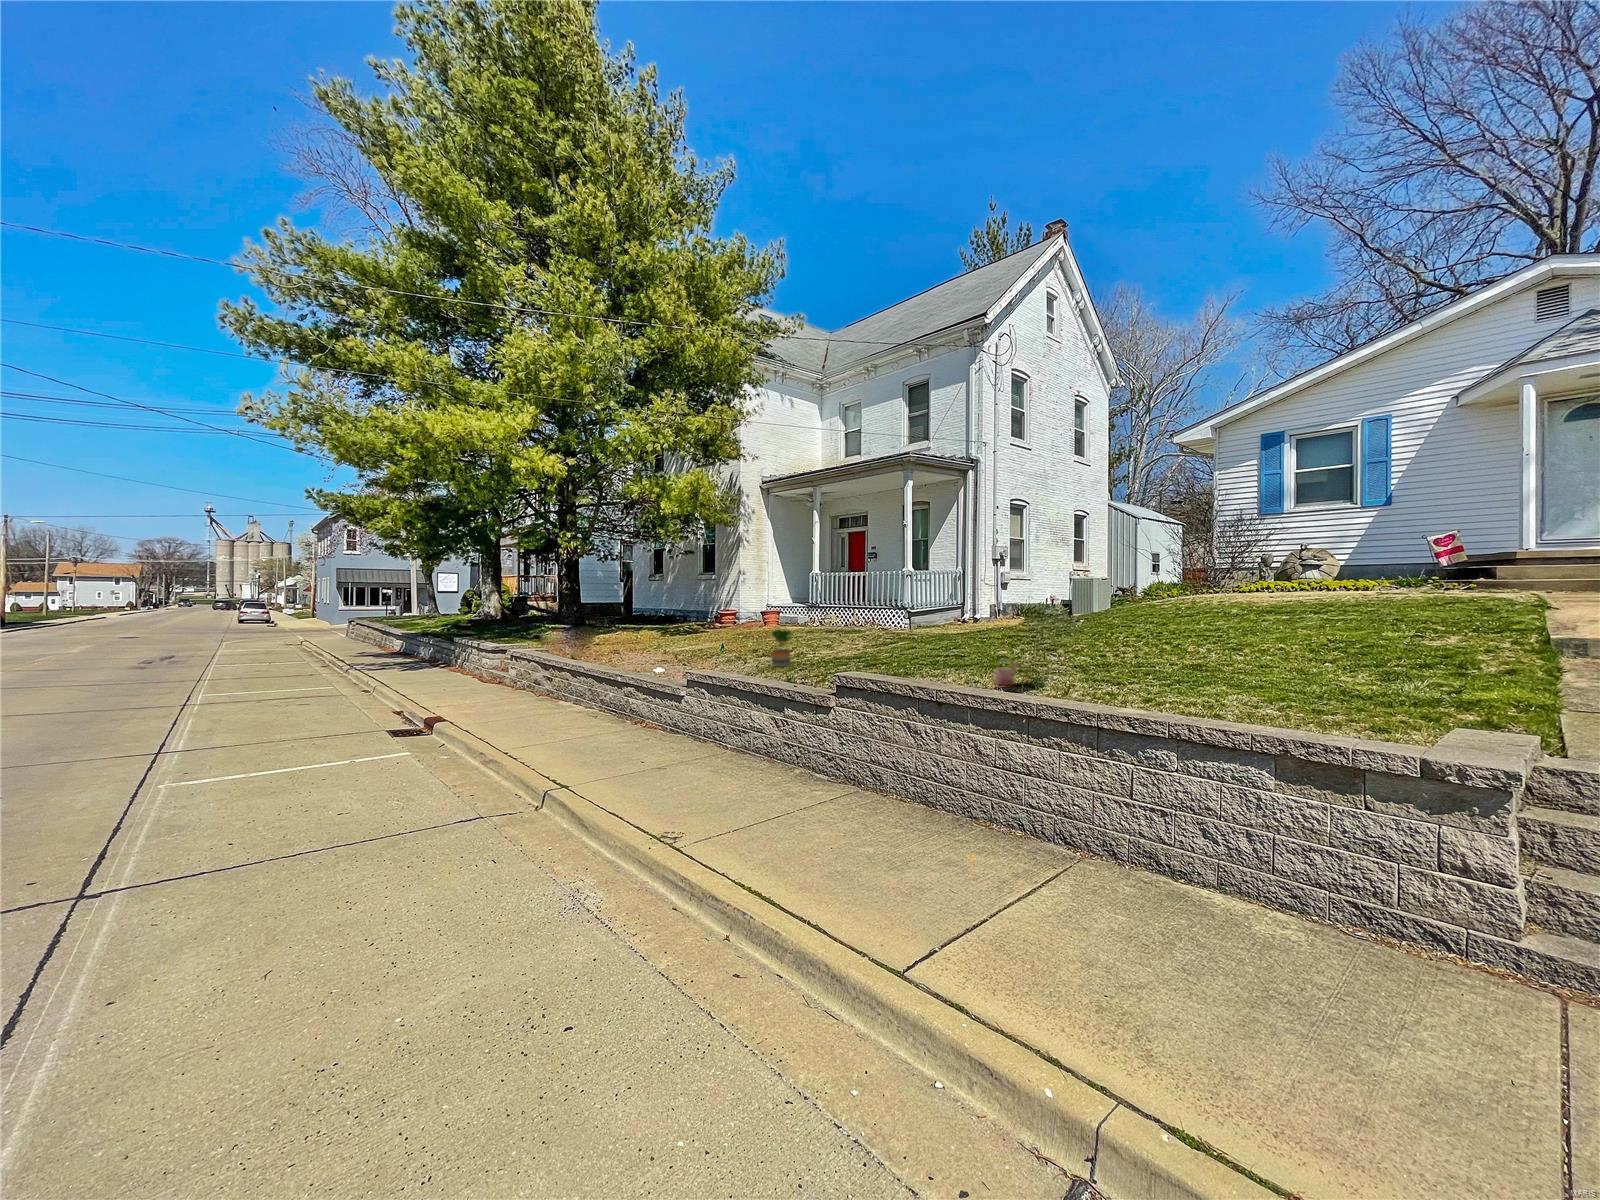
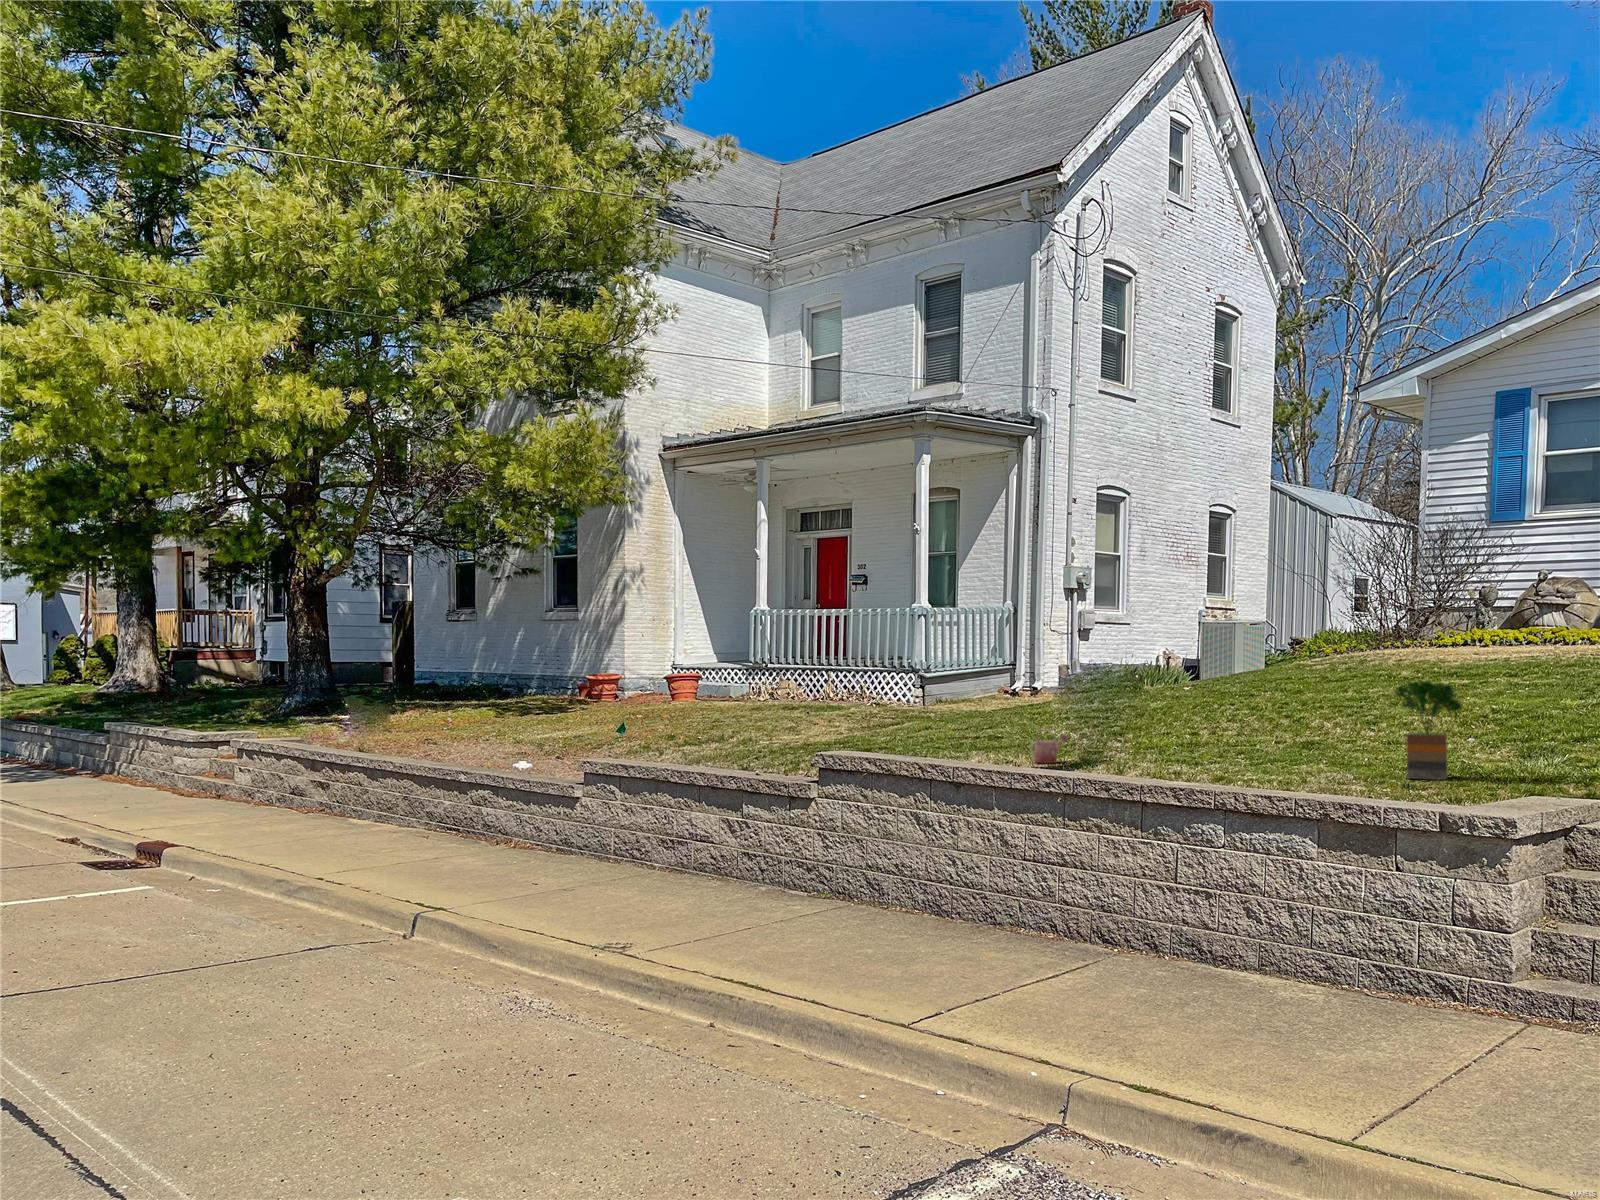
potted tree: present [772,629,794,667] -> present [1394,680,1464,780]

